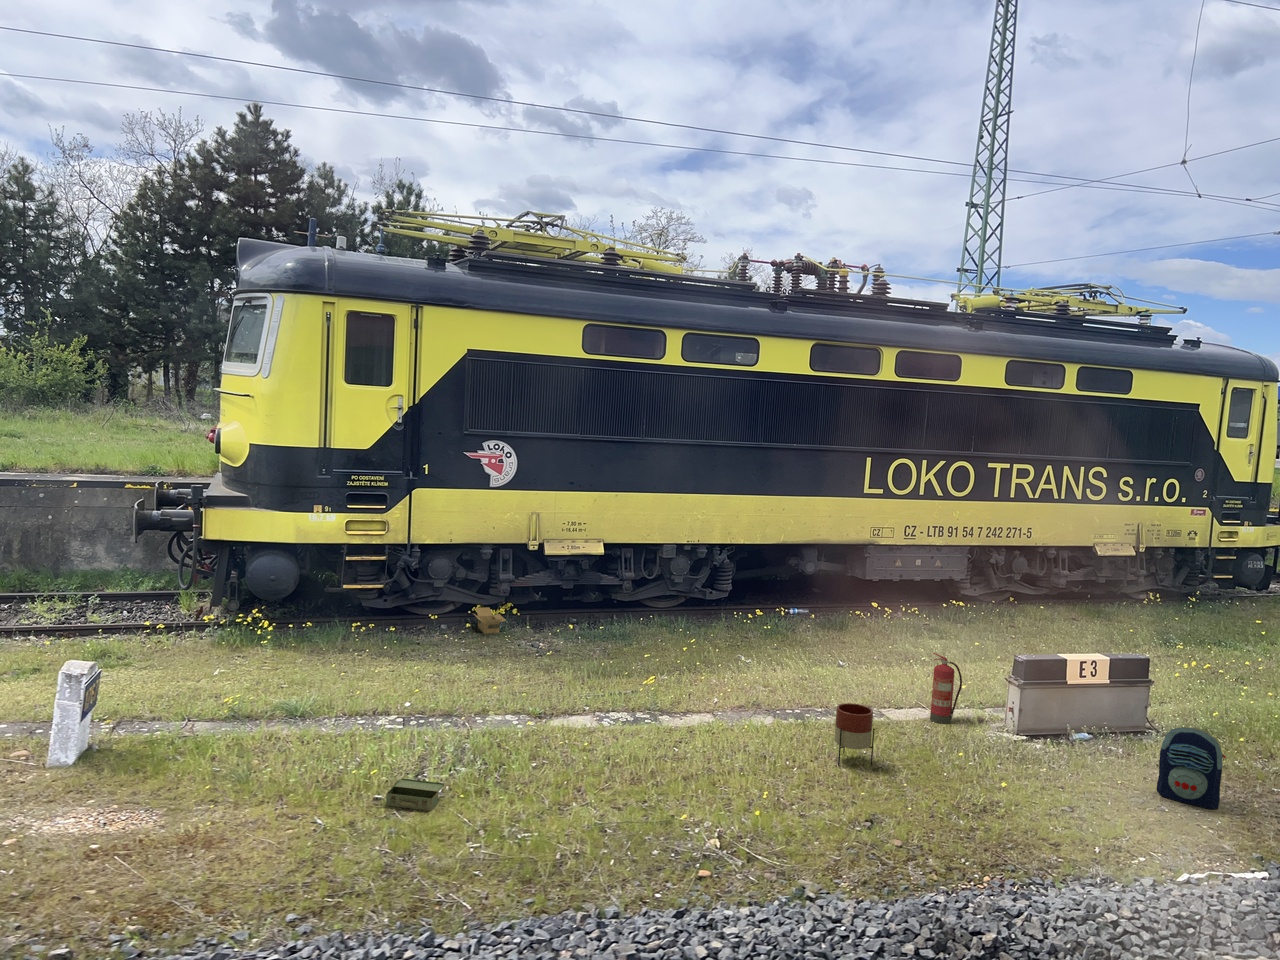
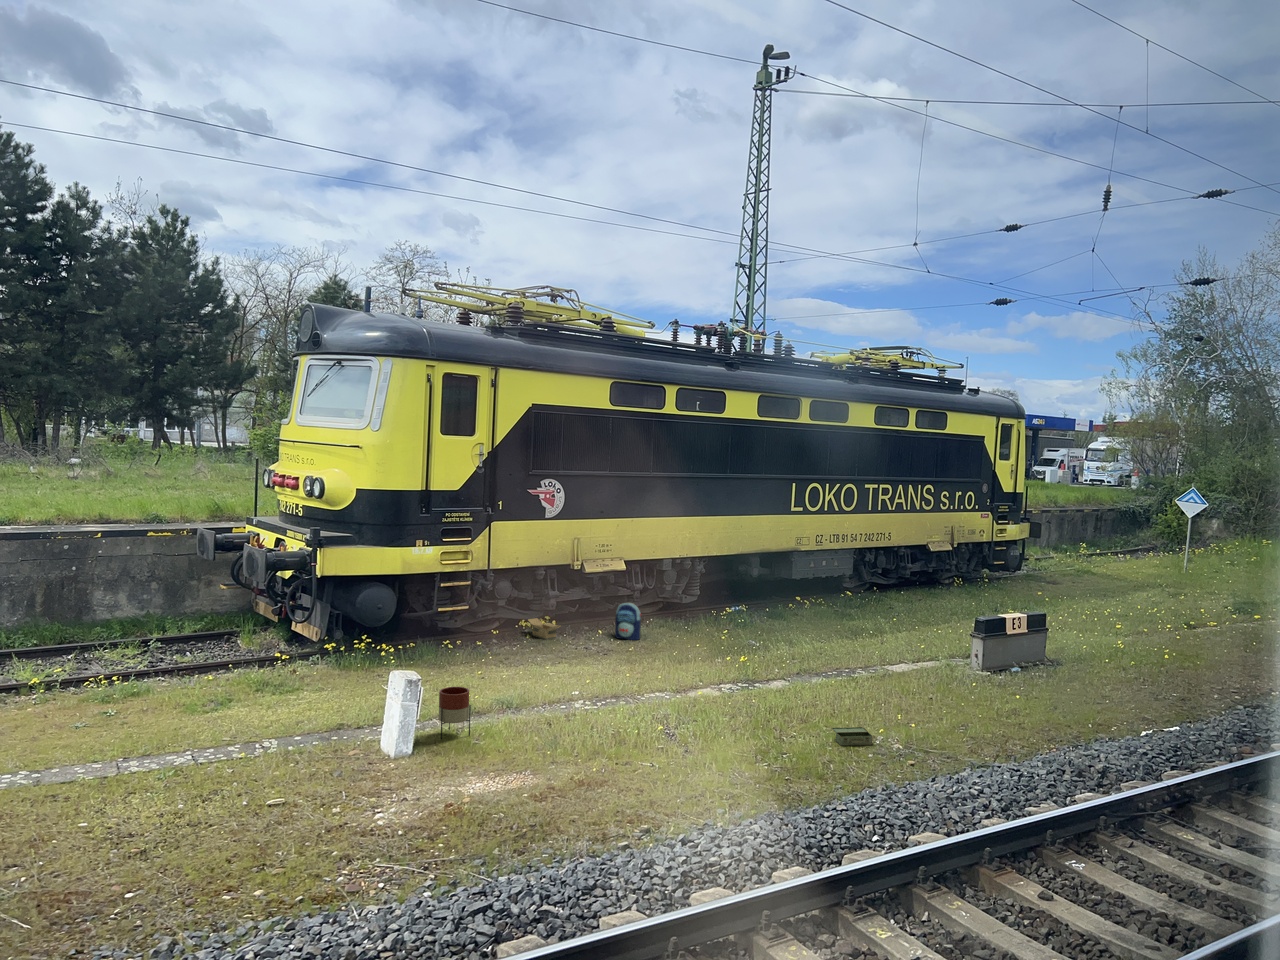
fire extinguisher: present [930,653,962,724] -> none [921,616,942,663]
planter: present [834,703,874,766] -> present [439,687,471,739]
backpack: present [1157,727,1226,809] -> present [615,603,641,640]
toolbox: present [386,779,444,811] -> present [832,727,873,745]

